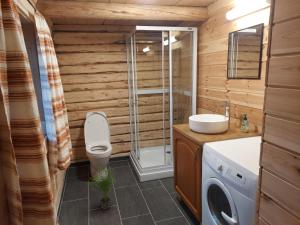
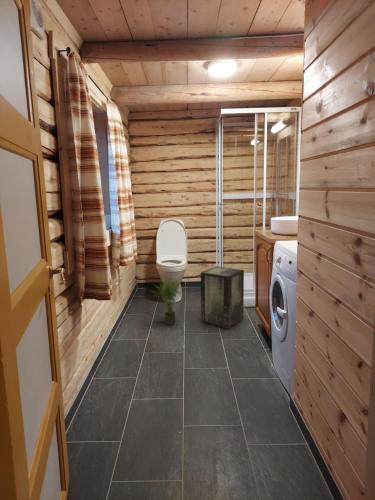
storage box: none [130,153,163,206] -> present [201,267,244,329]

